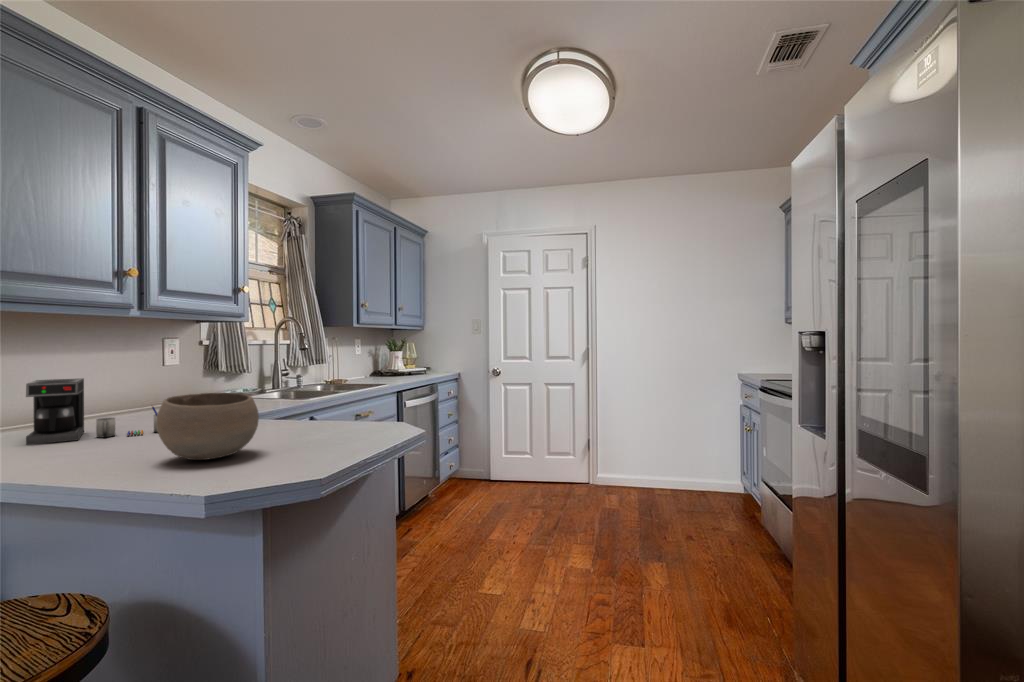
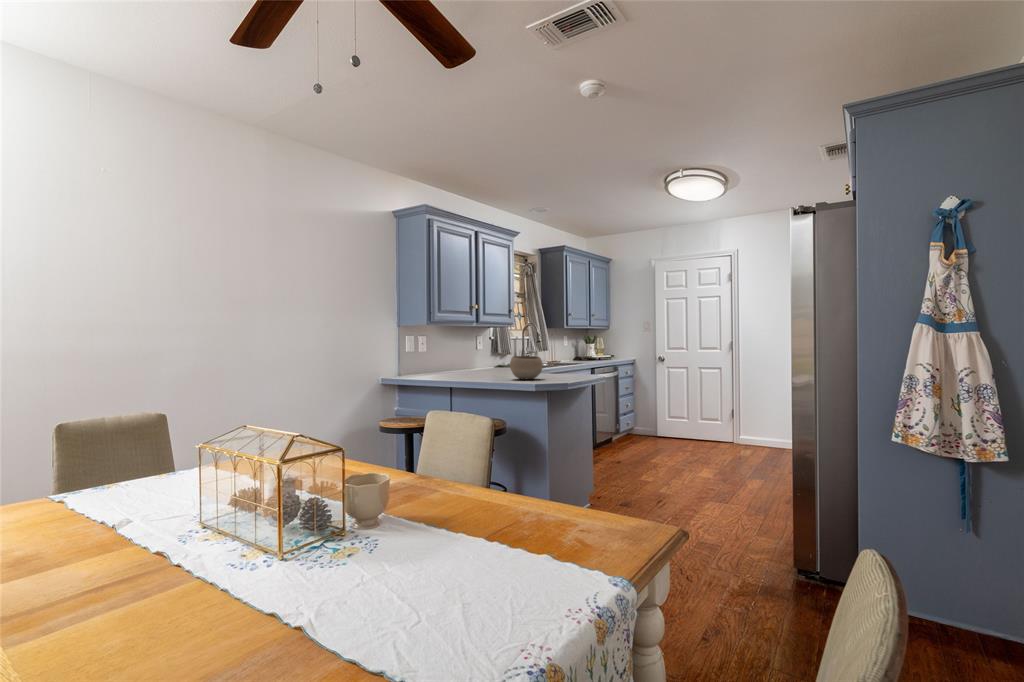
coffee maker: present [26,378,158,445] -> none [452,352,500,376]

